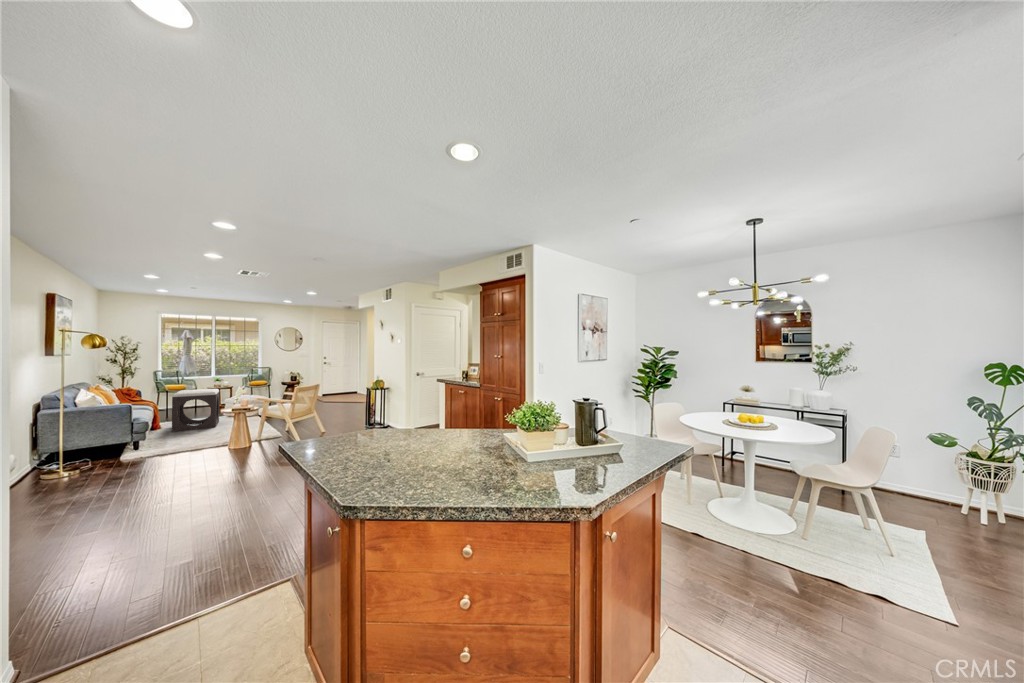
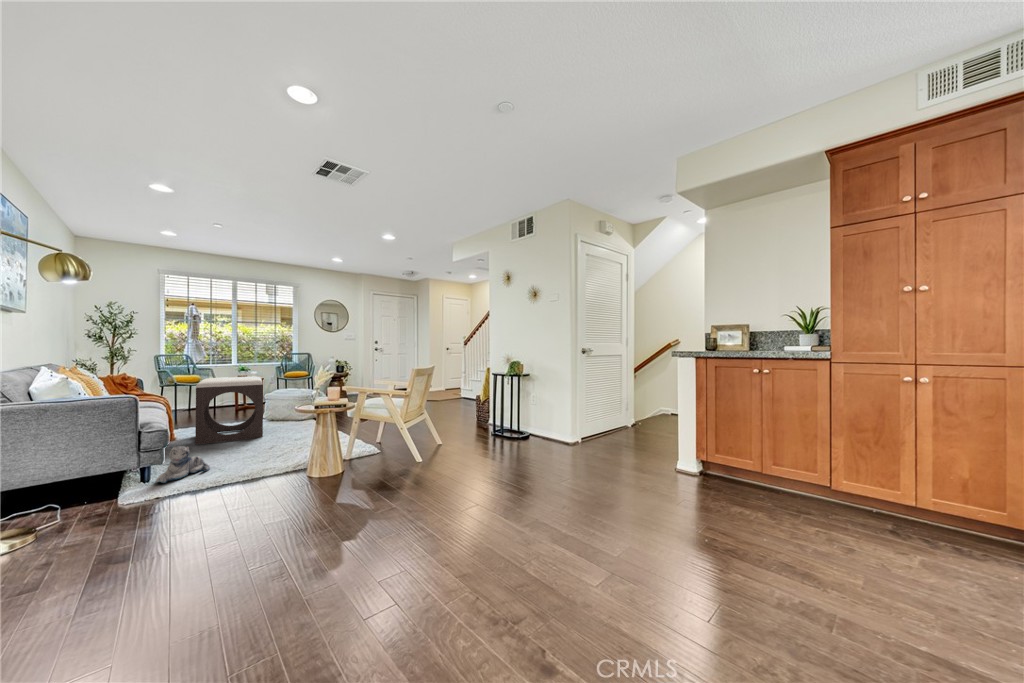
plush toy: none [141,431,174,451] -> present [156,446,210,483]

